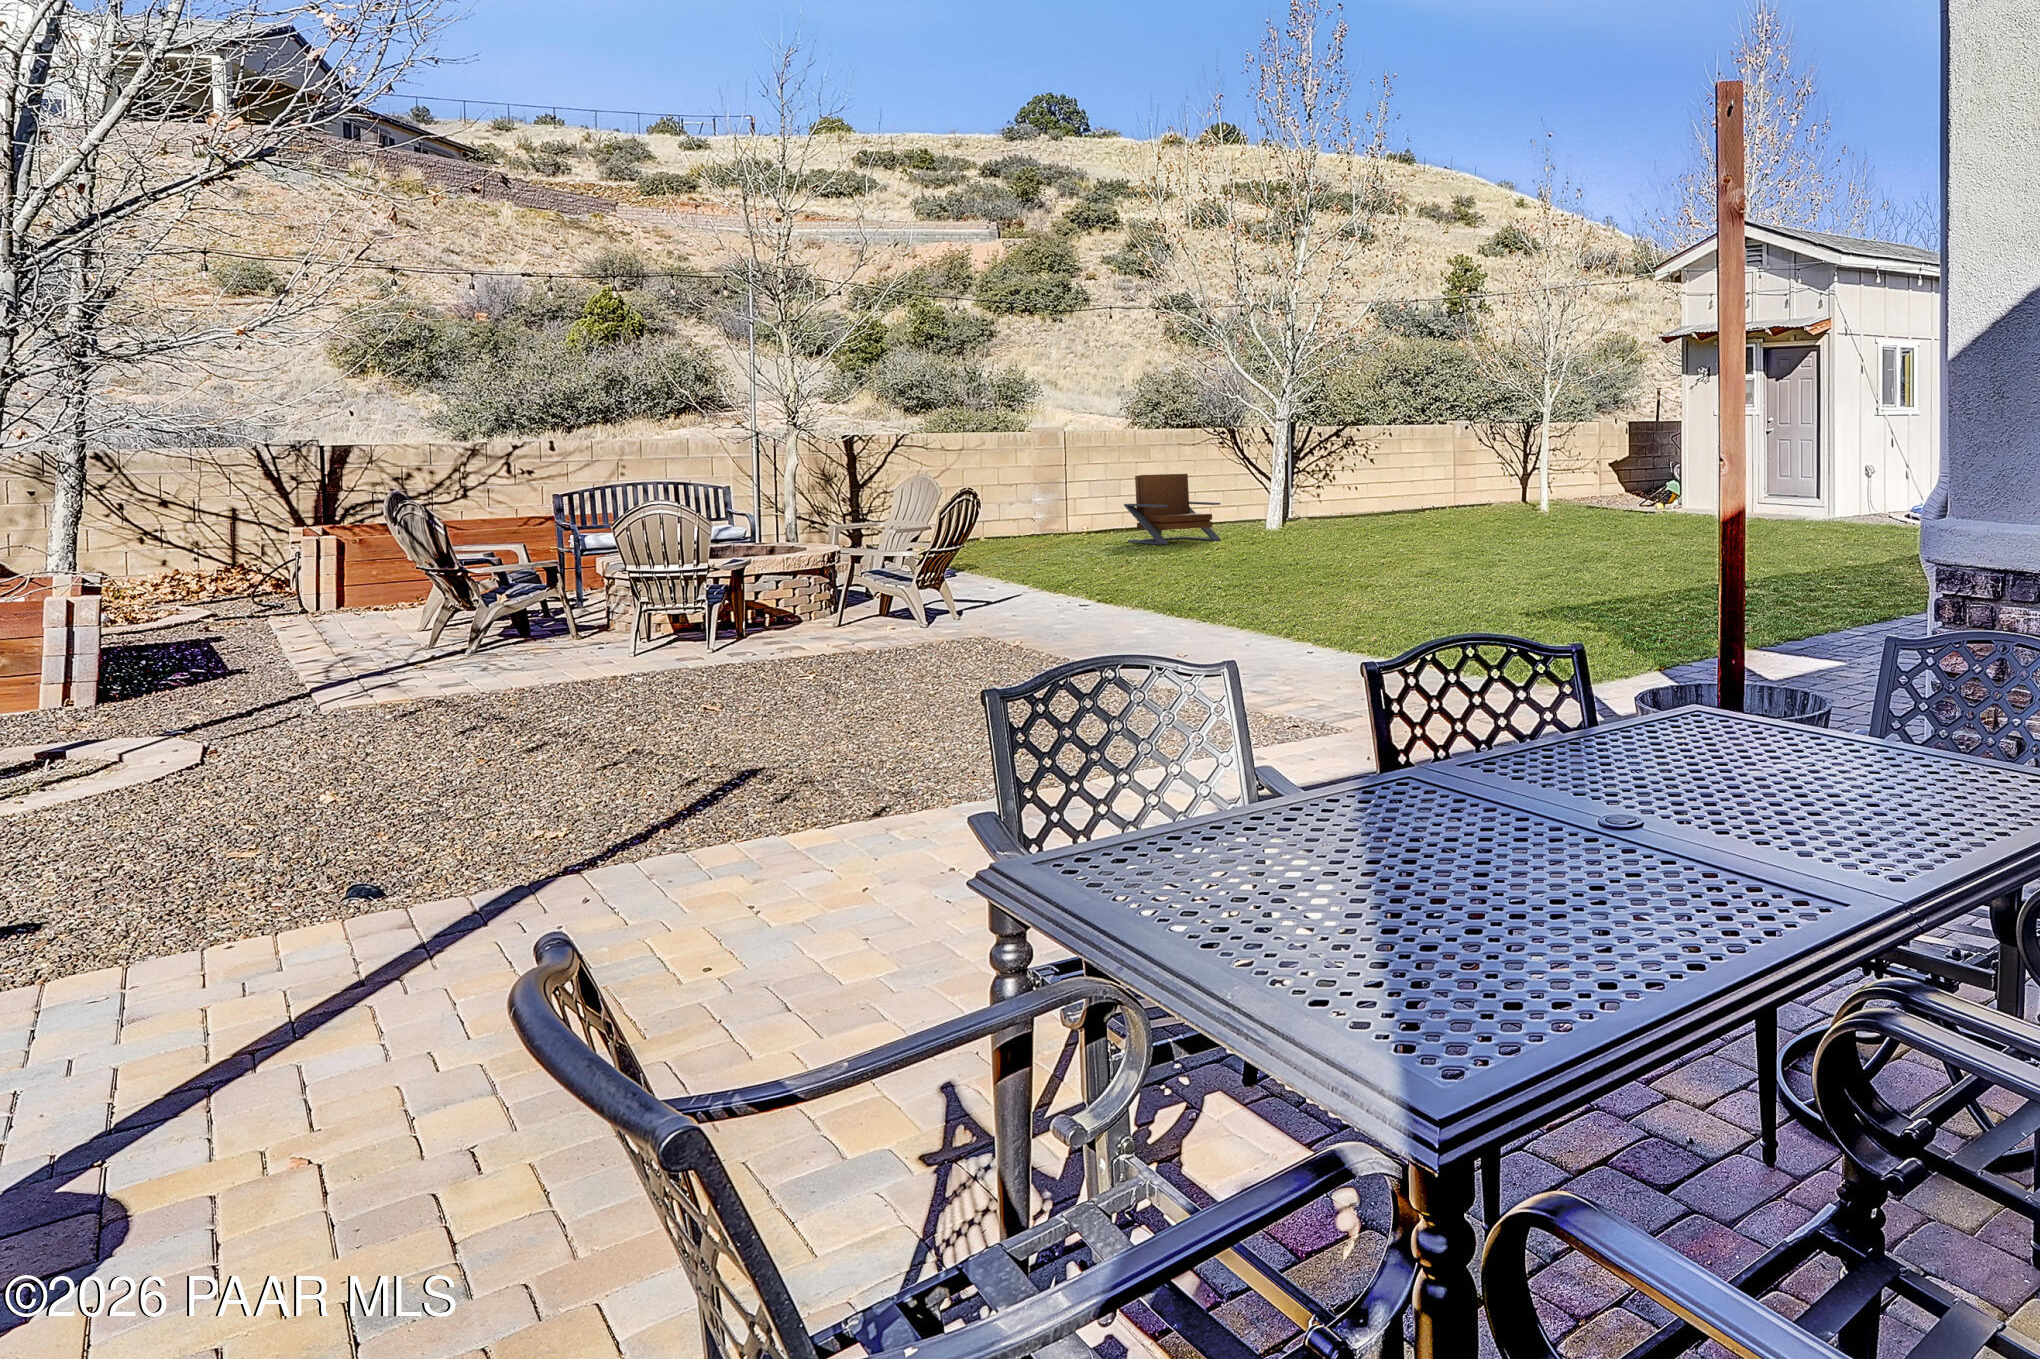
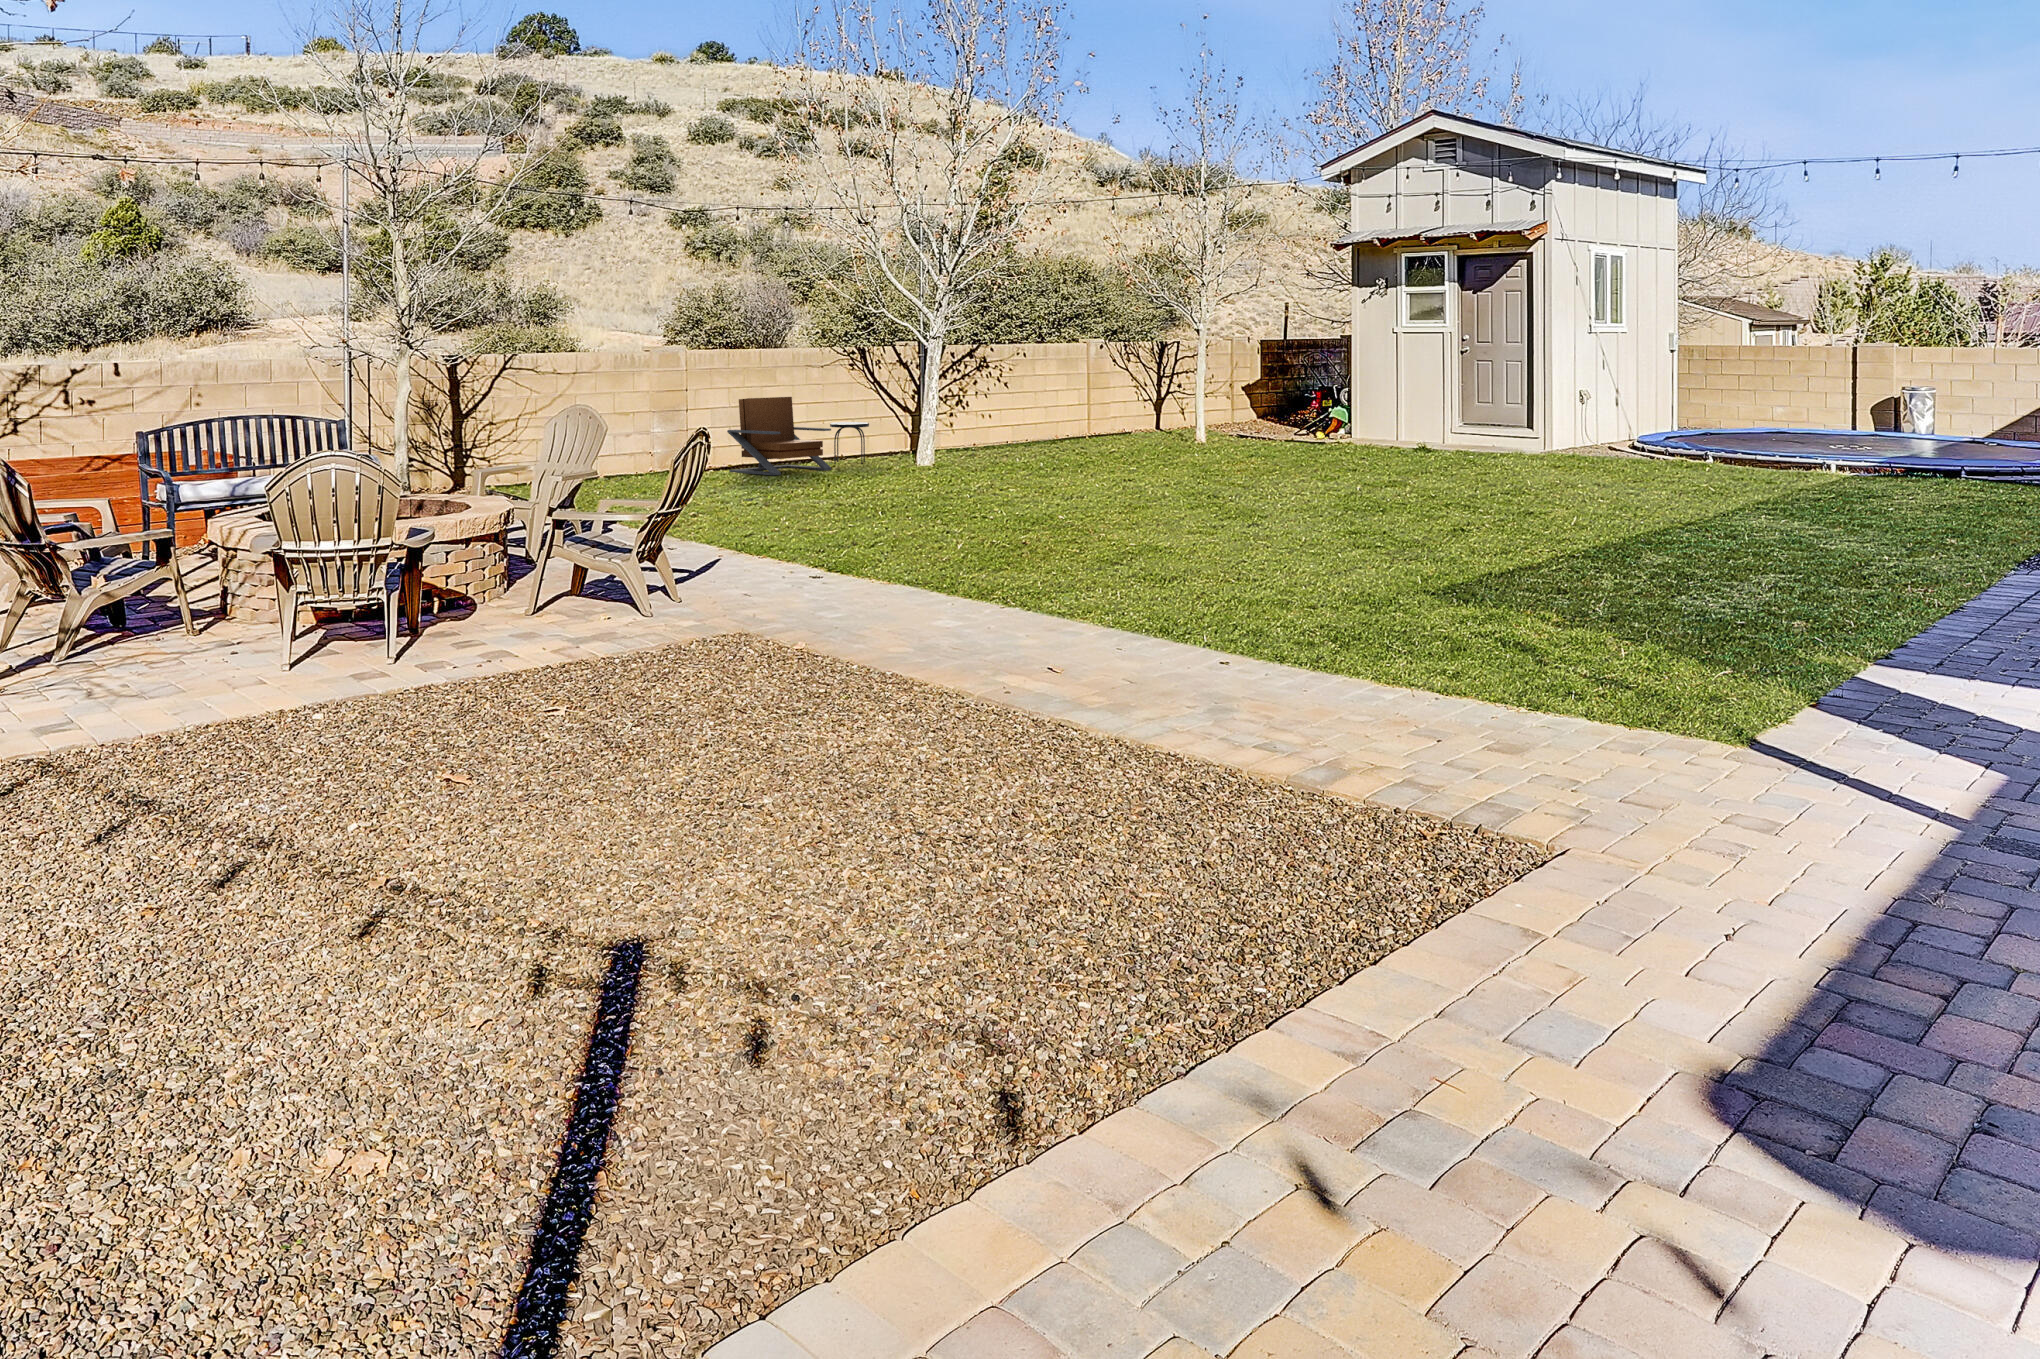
side table: none [1228,498,1265,536] -> present [830,422,869,464]

